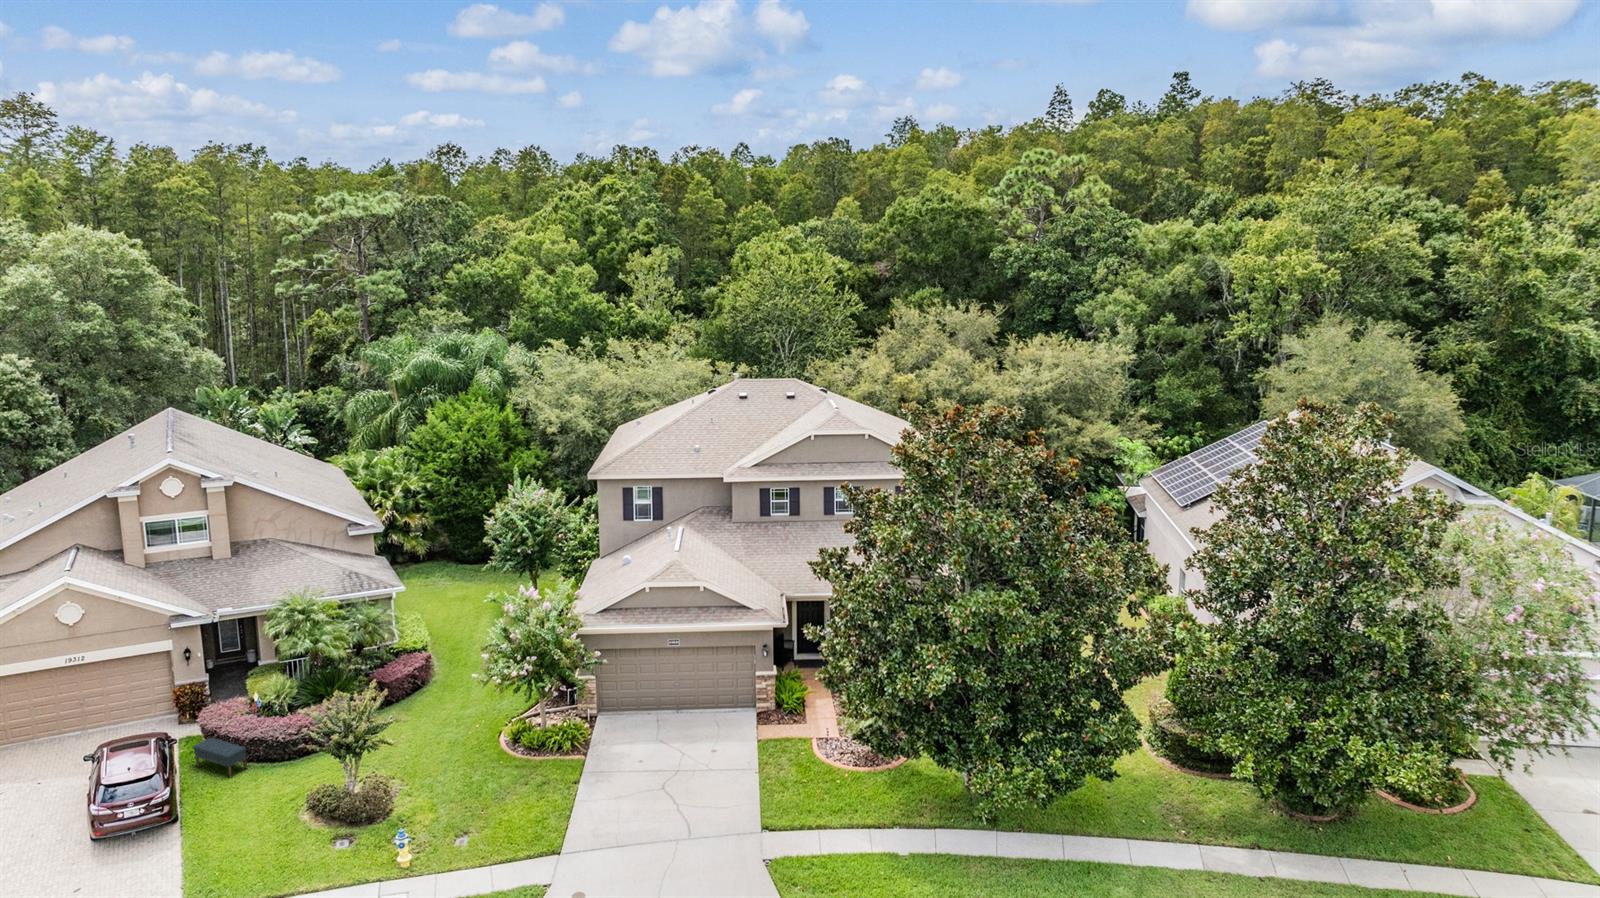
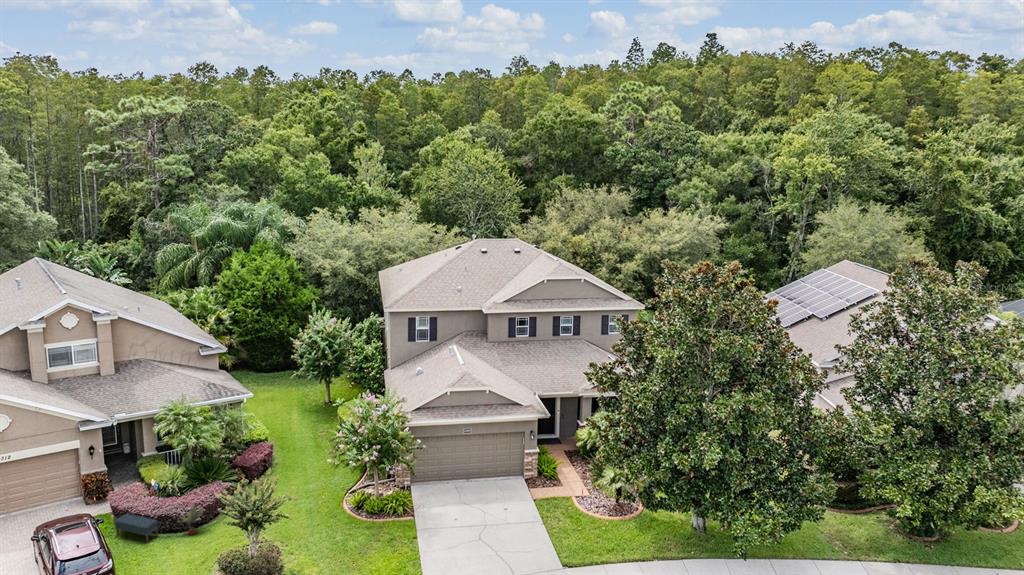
potted tree: none [270,728,306,769] -> present [178,505,203,535]

